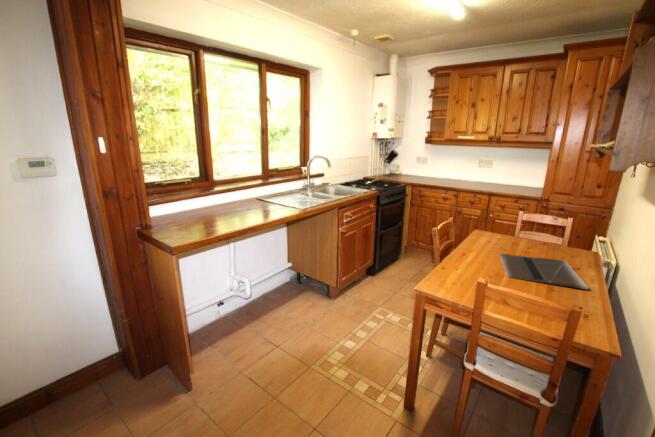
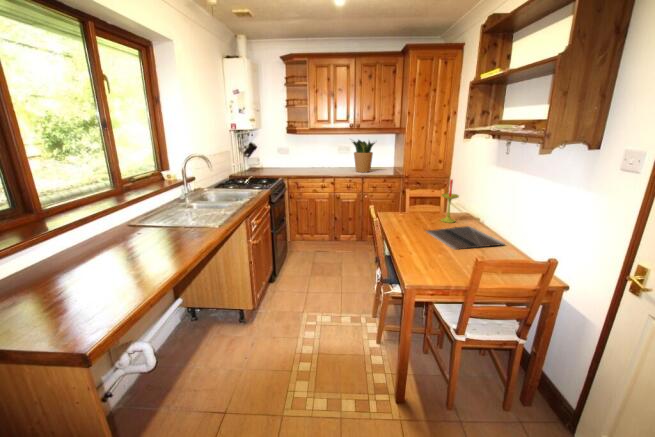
potted plant: none [487,151,519,188] -> present [352,140,375,172]
candle: none [536,202,565,254] -> present [441,180,459,223]

